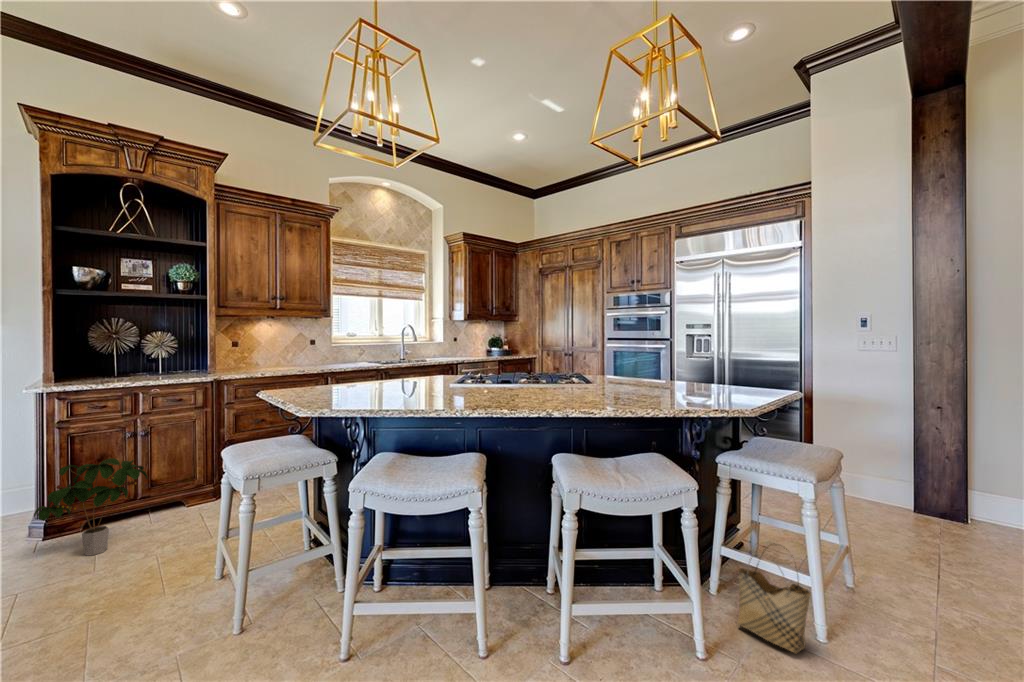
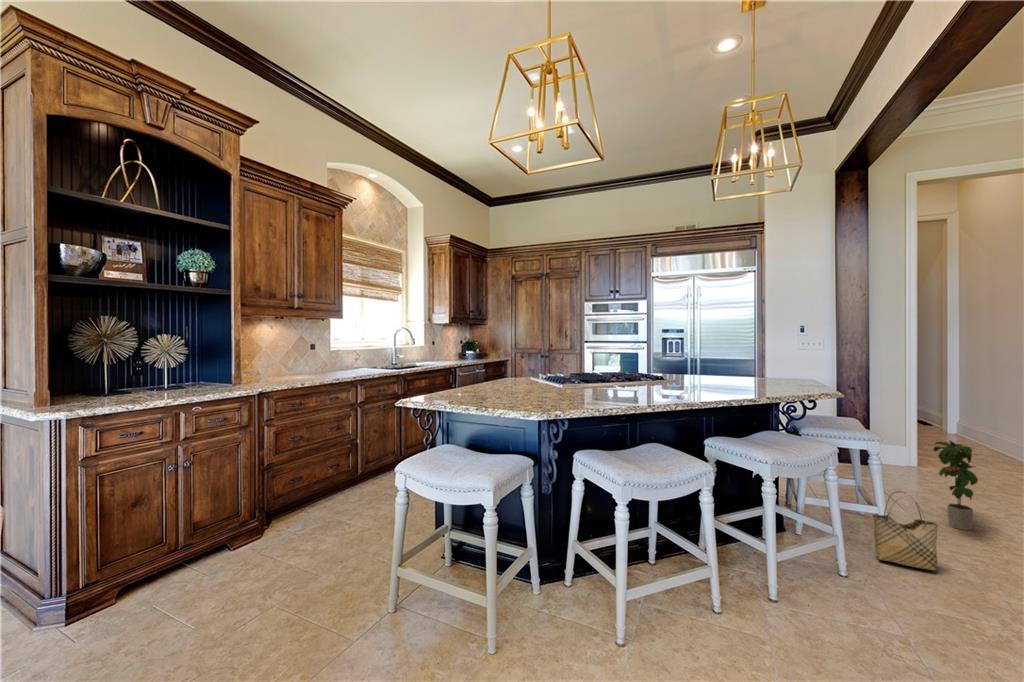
potted plant: present [34,458,147,556] -> present [934,441,978,530]

